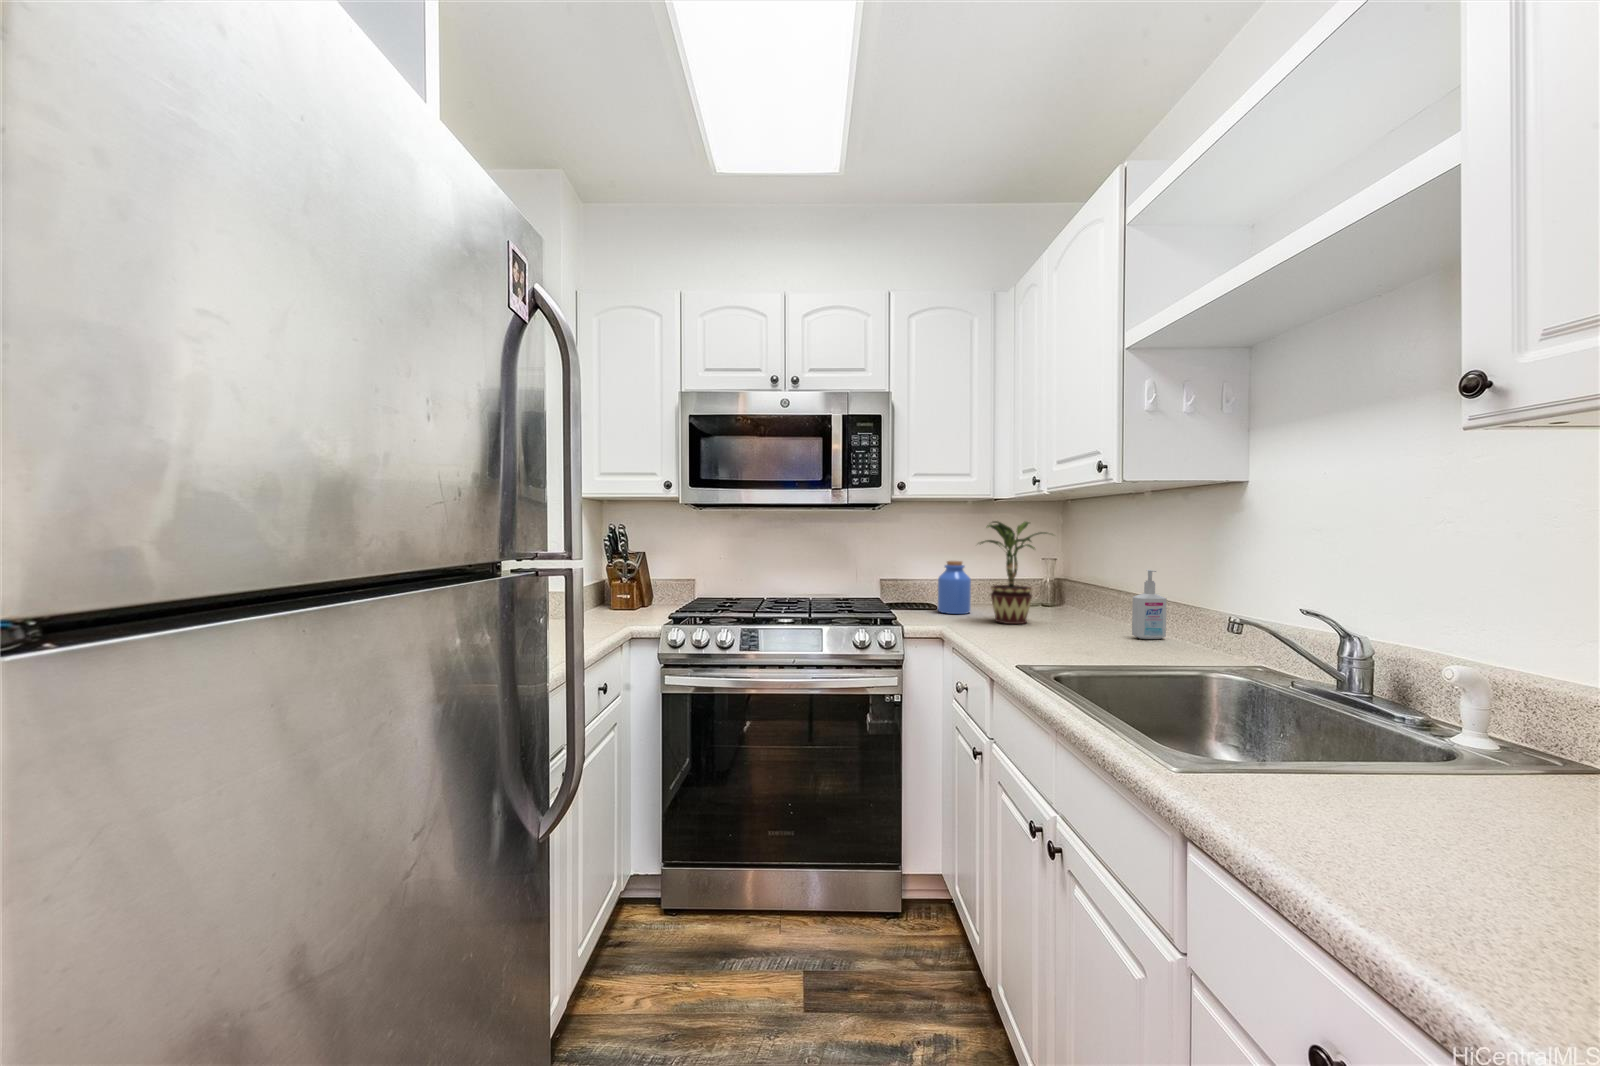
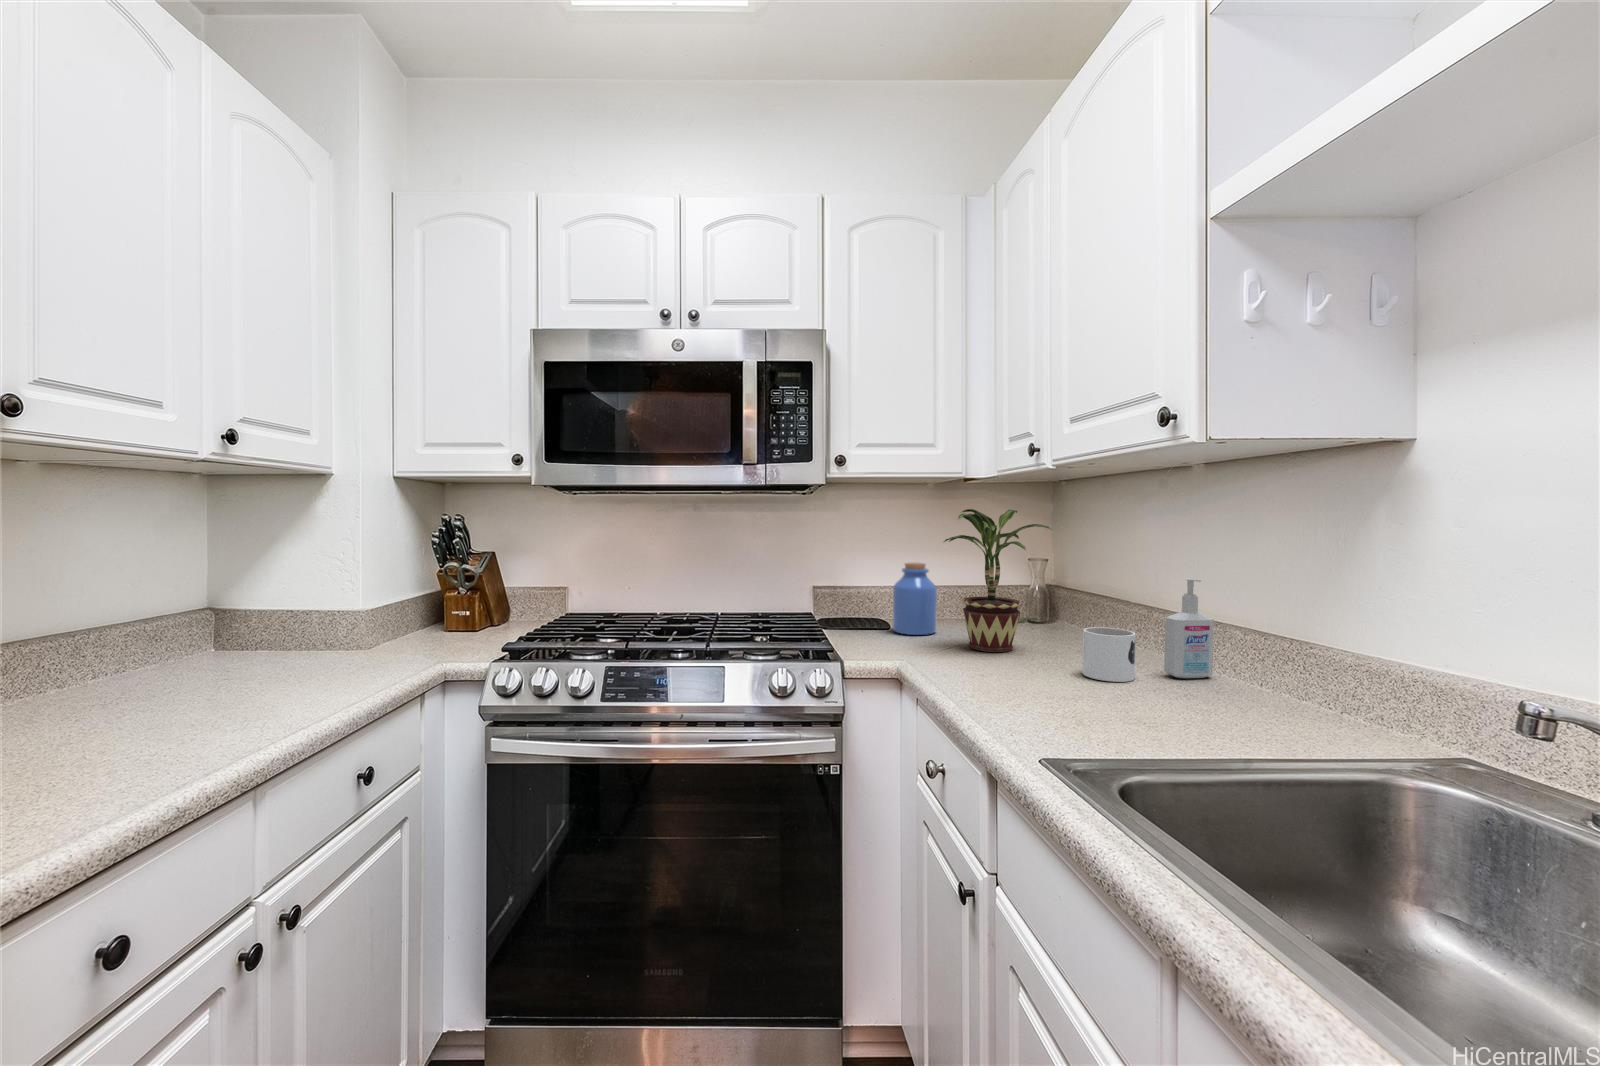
mug: none [1074,604,1111,640] -> present [1082,627,1136,682]

